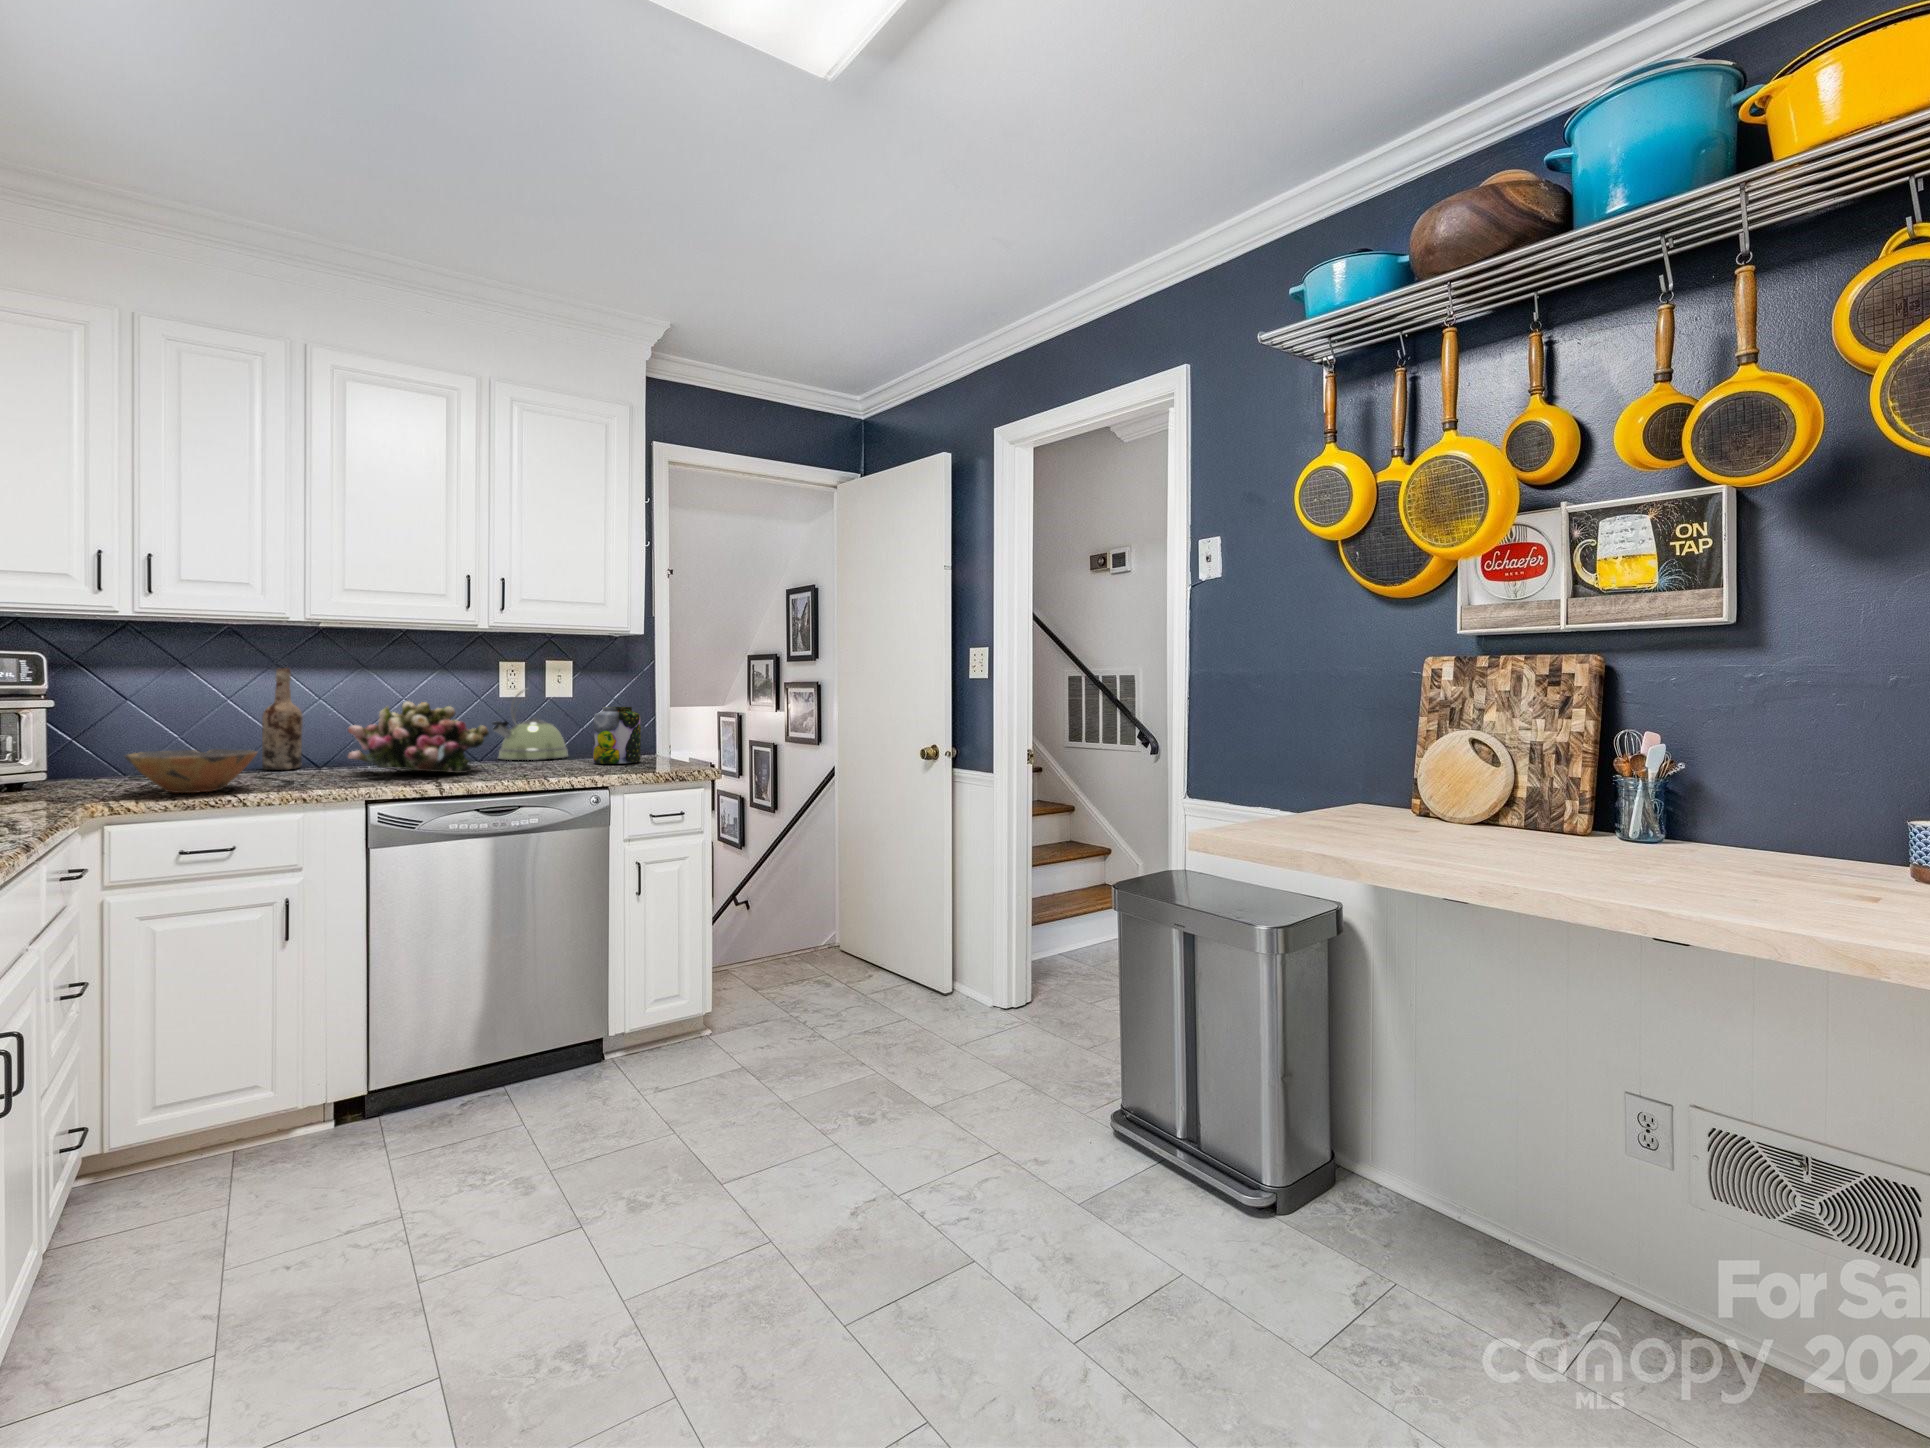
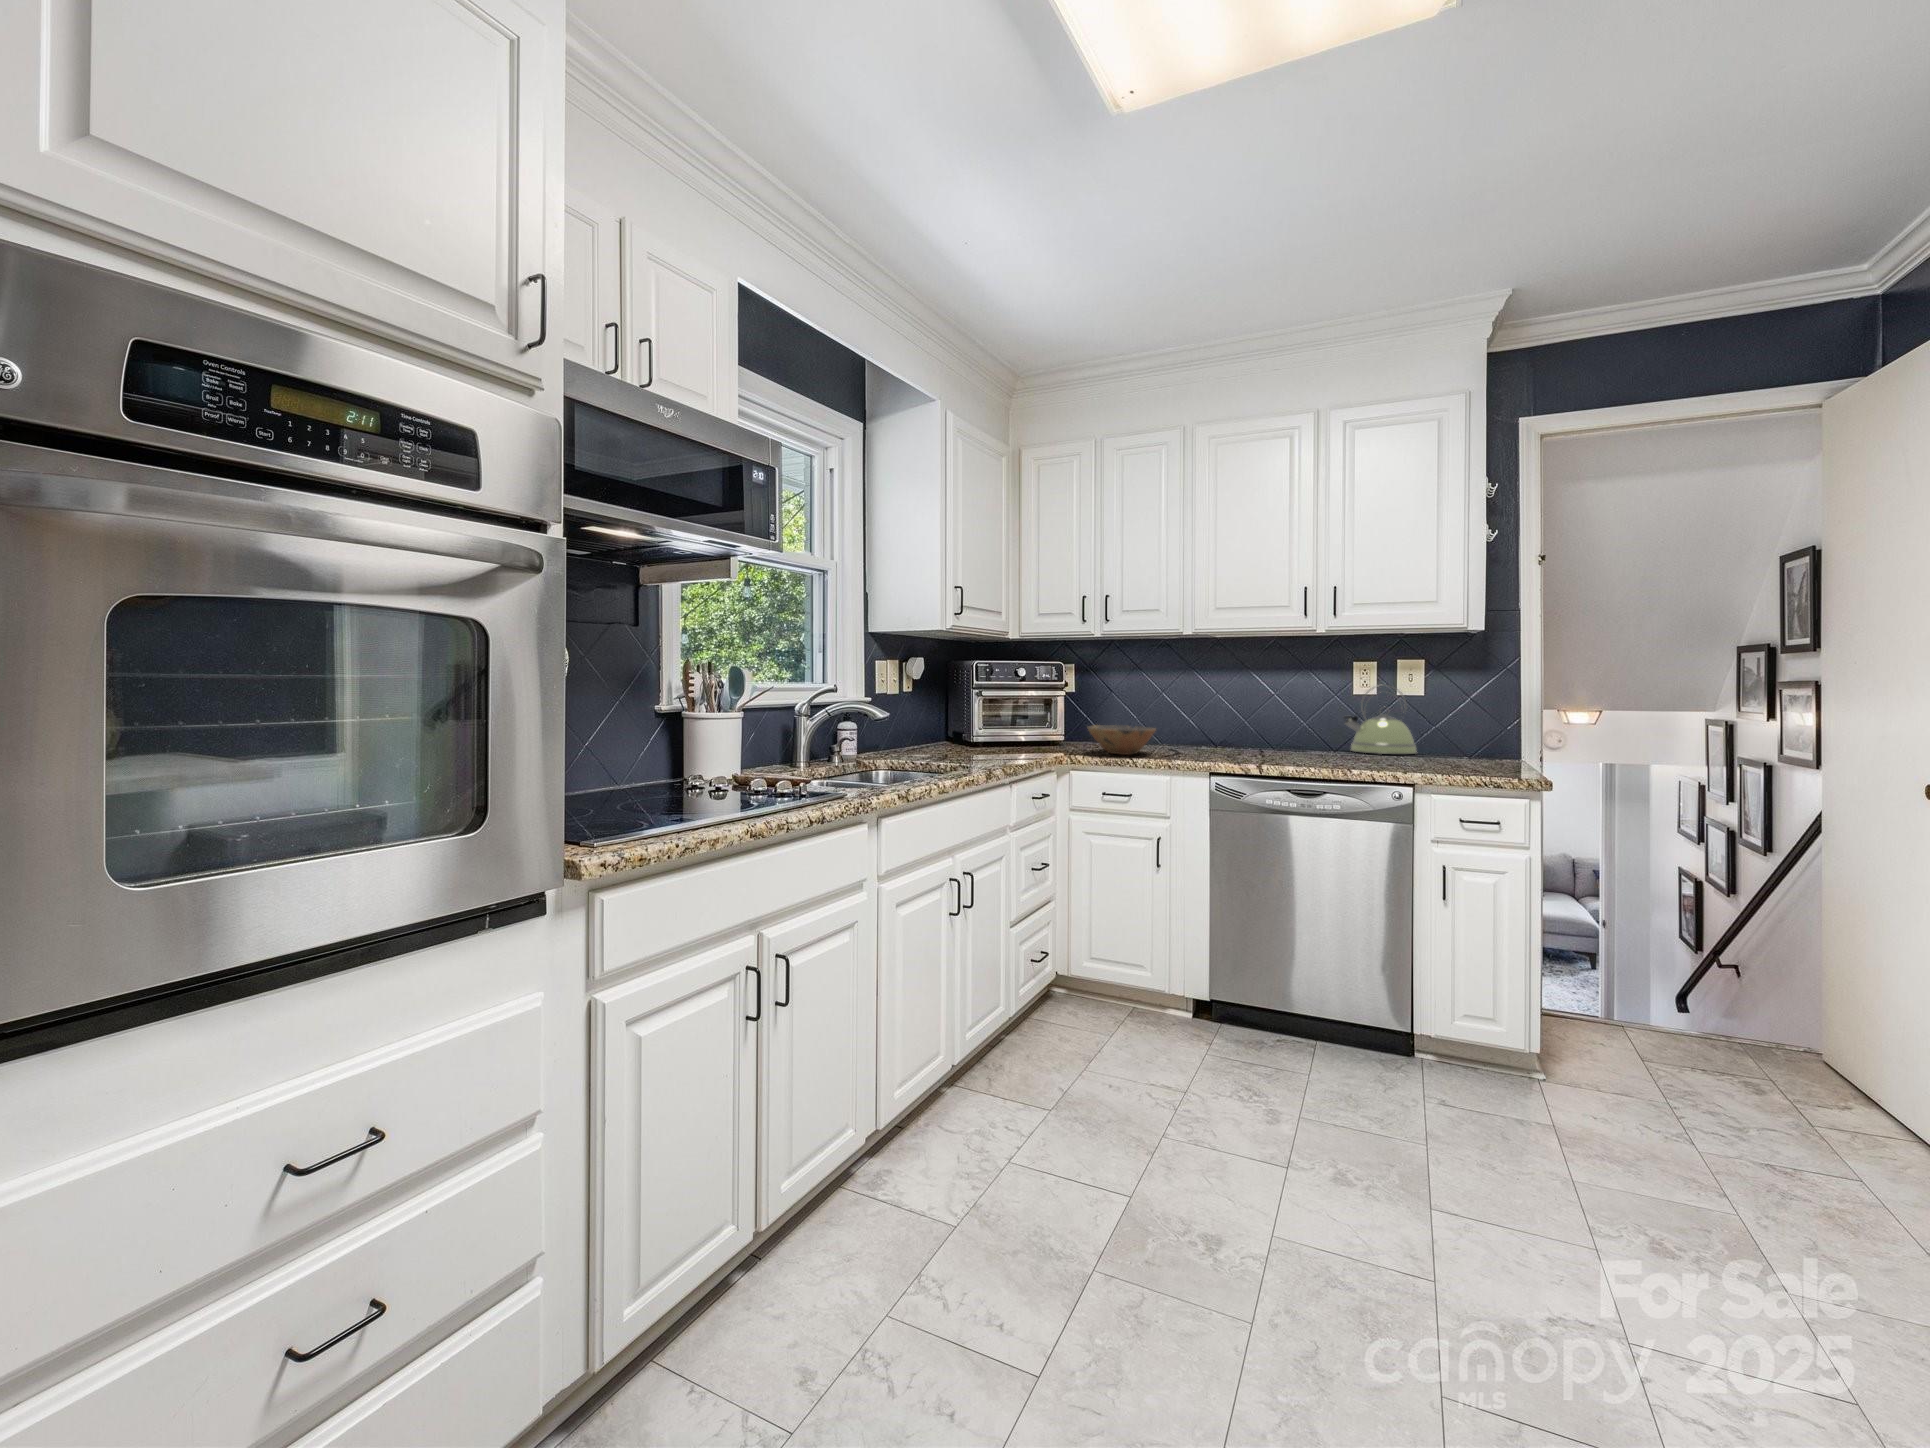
wine bottle: present [262,668,303,770] -> none [1179,669,1204,745]
flower arrangement: present [348,701,489,773] -> none [1214,695,1324,758]
jar: present [593,707,641,764] -> none [1427,705,1480,765]

